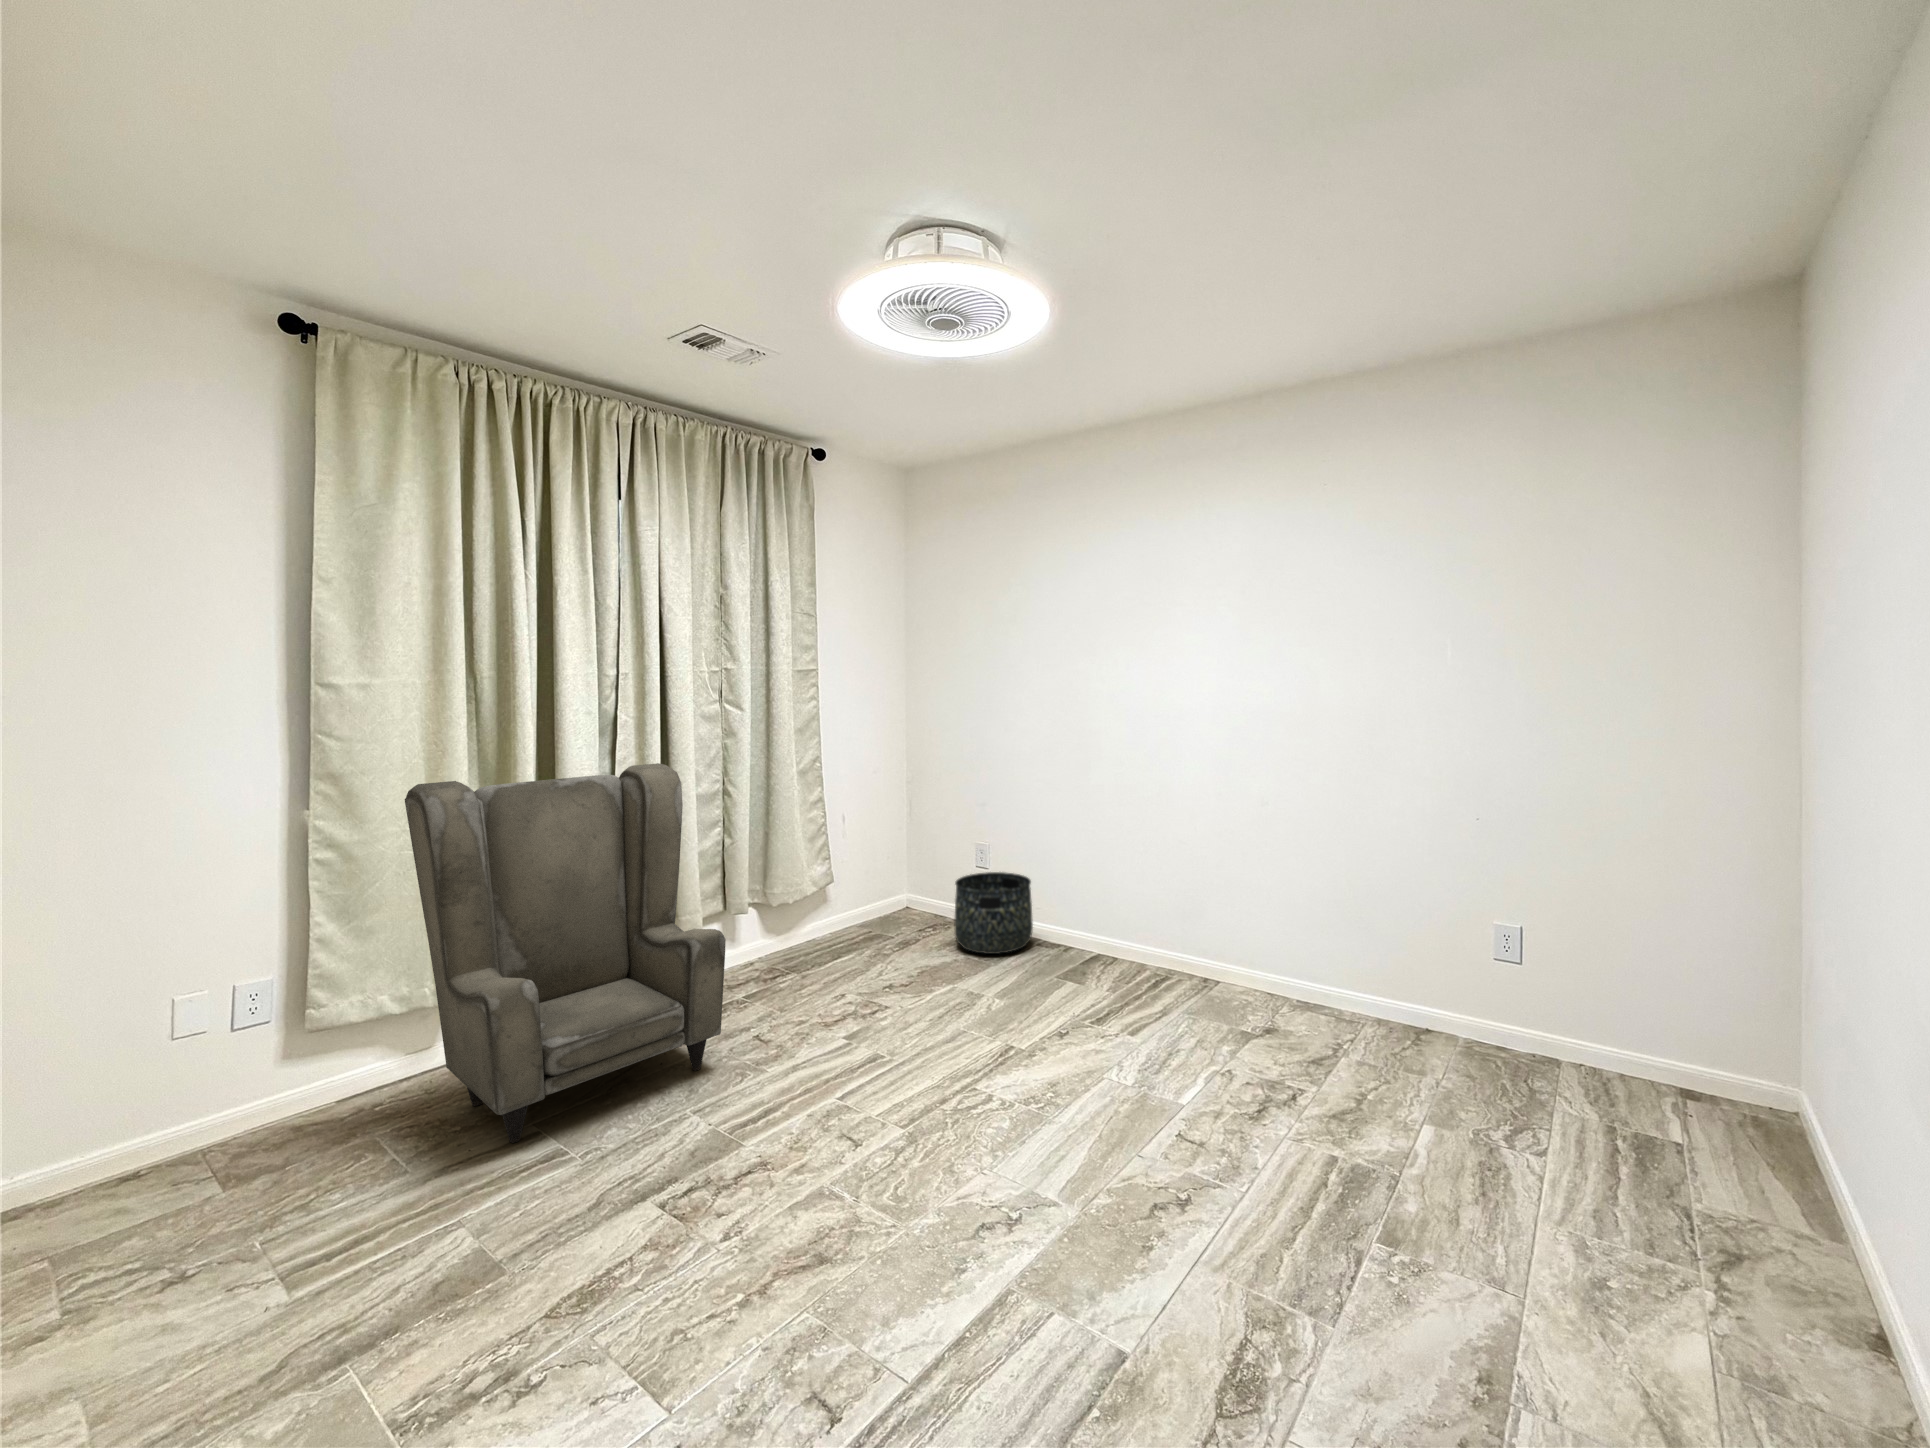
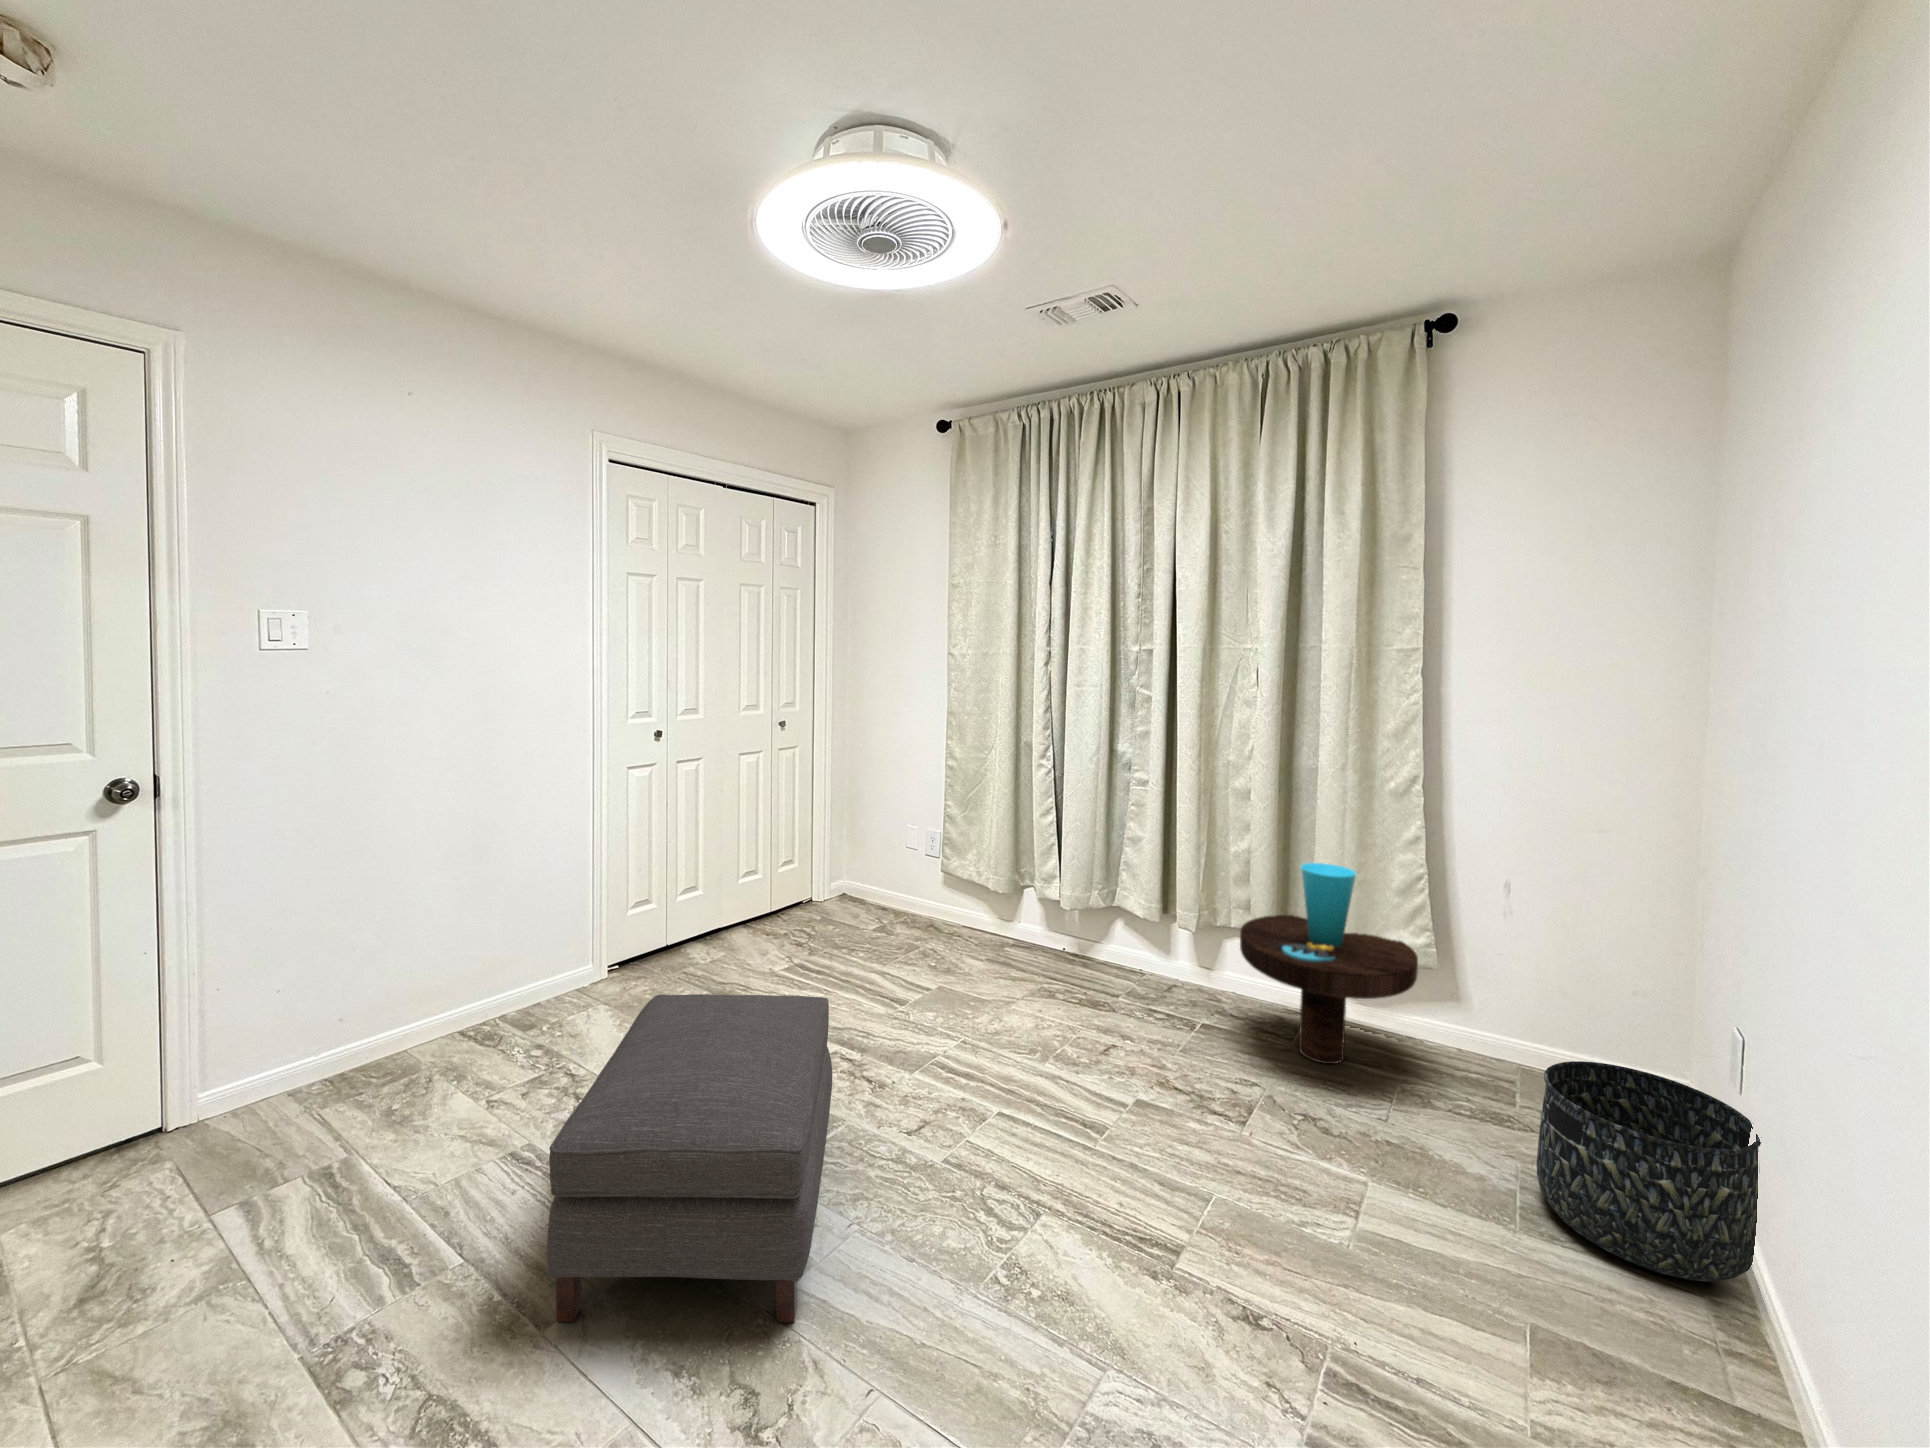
armchair: present [405,763,726,1143] -> none [898,728,1145,1030]
side table: none [744,828,869,976] -> present [1240,863,1418,1064]
ottoman: none [775,1049,1132,1354] -> present [547,994,832,1322]

